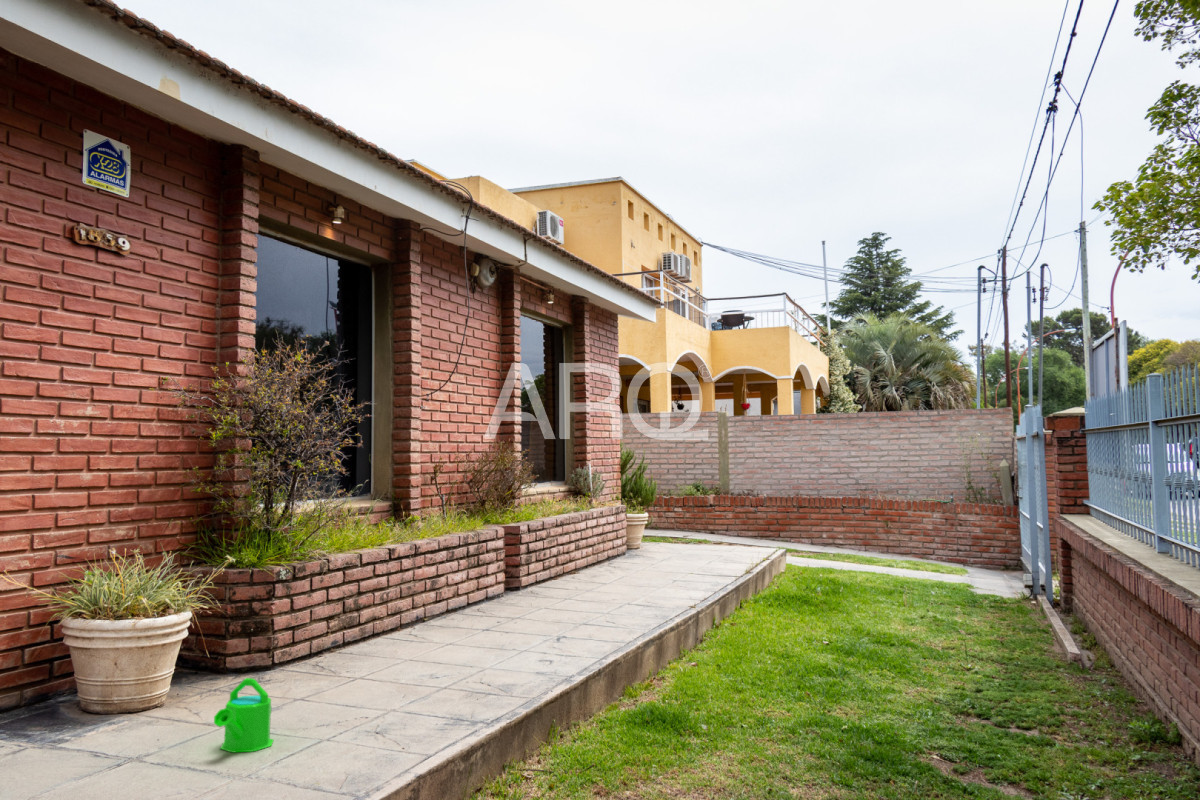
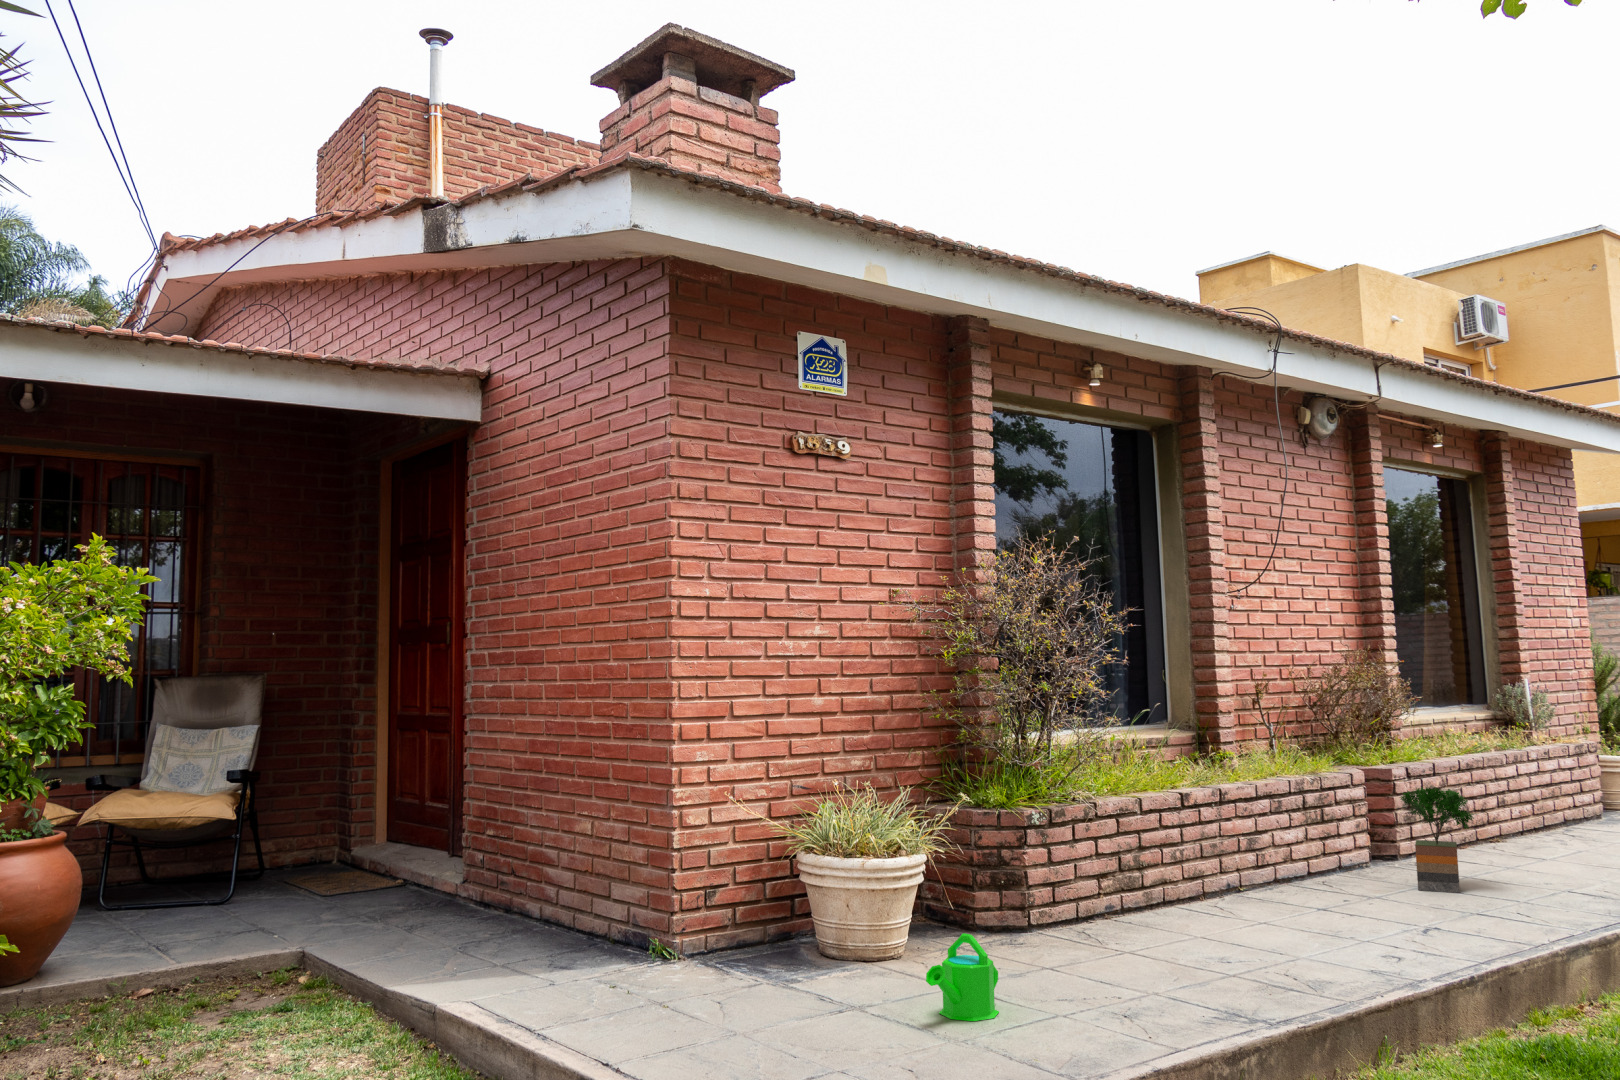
potted tree: none [530,539,578,610] -> present [1400,787,1474,893]

